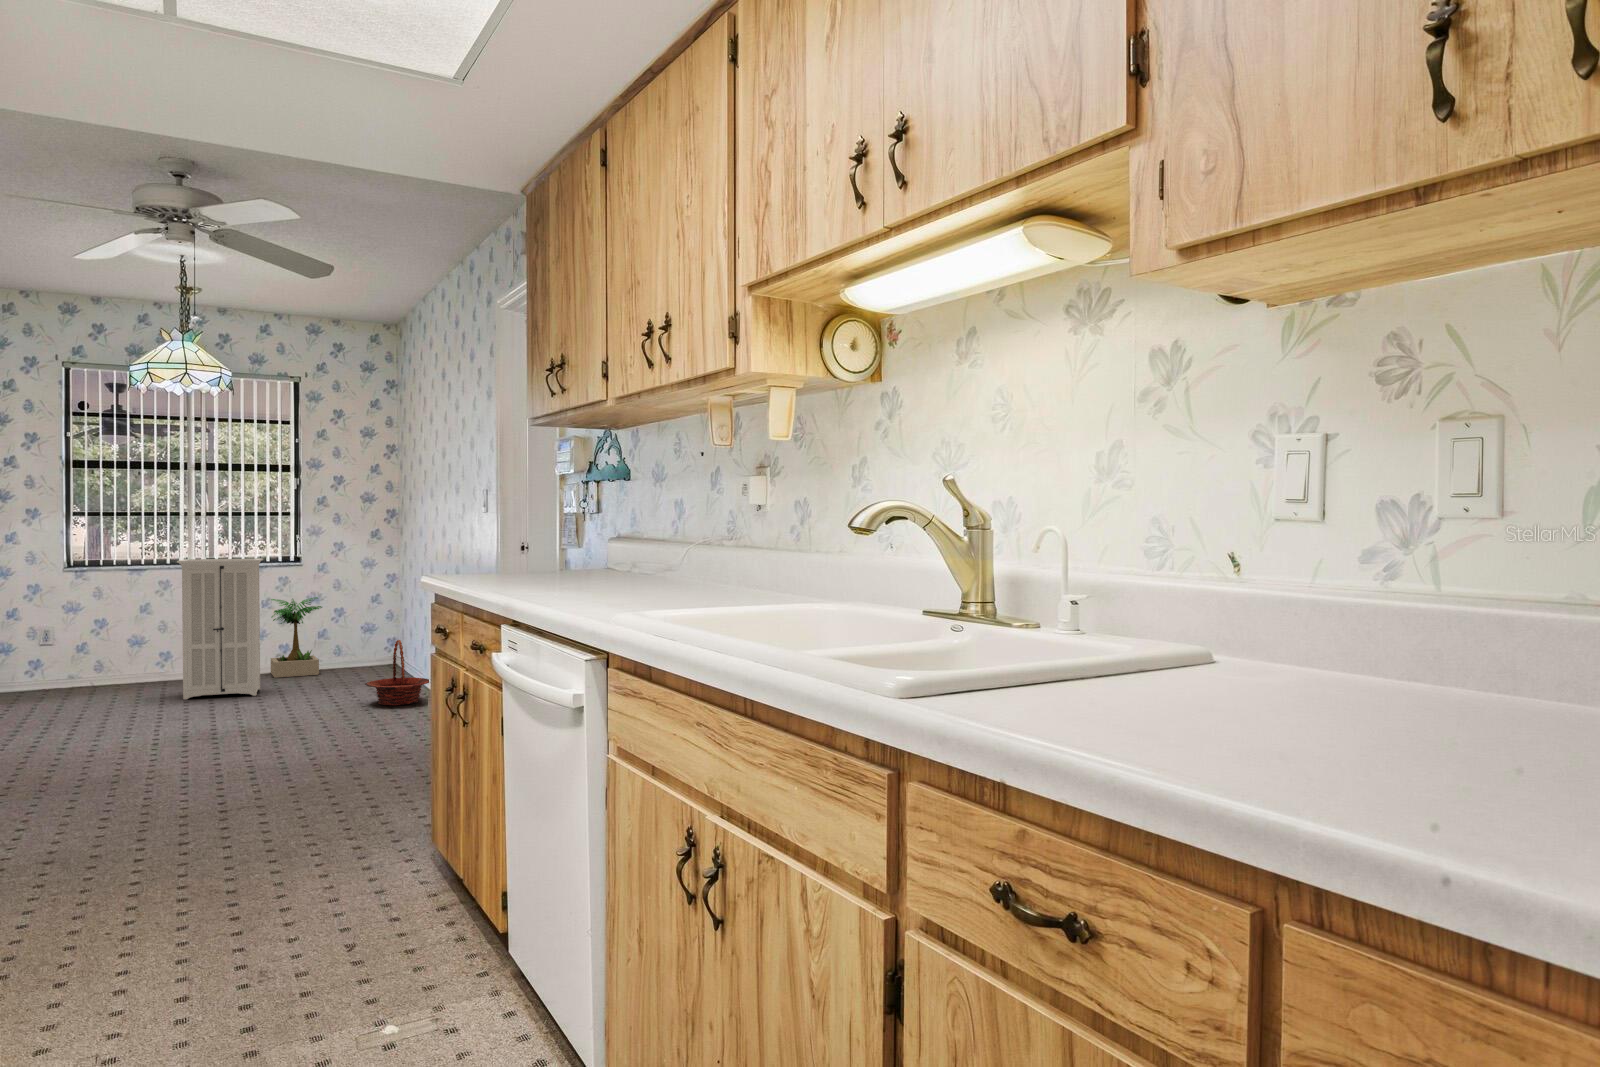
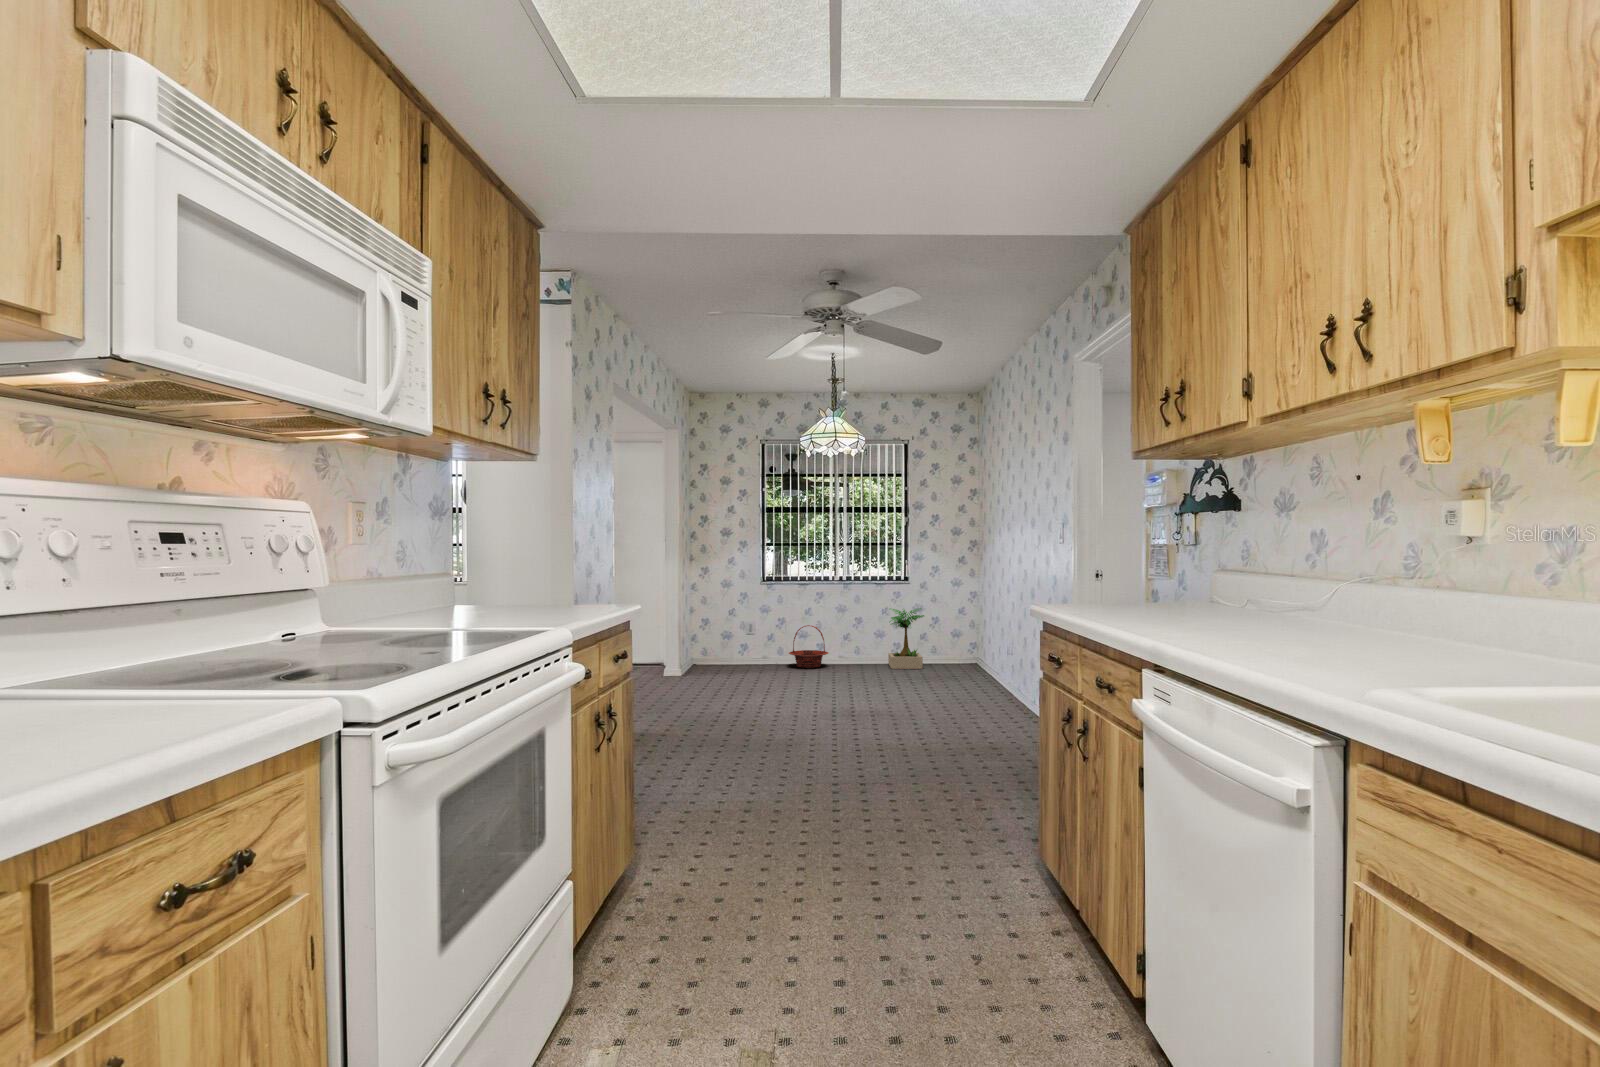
storage cabinet: present [177,556,263,700] -> none [828,576,885,683]
basket: present [365,640,429,705] -> present [789,625,828,668]

